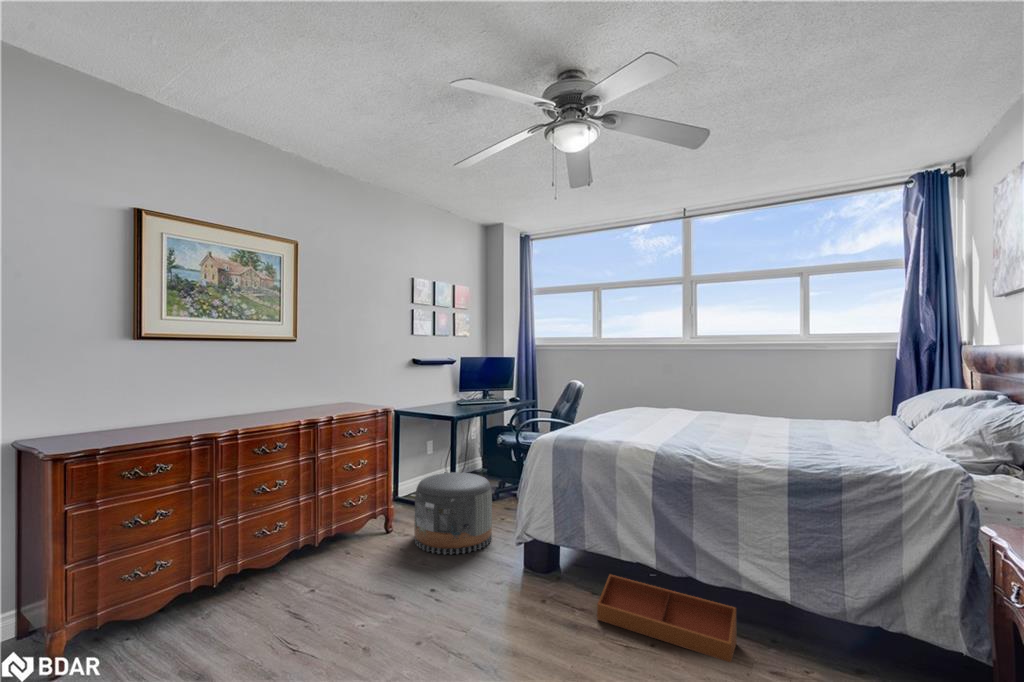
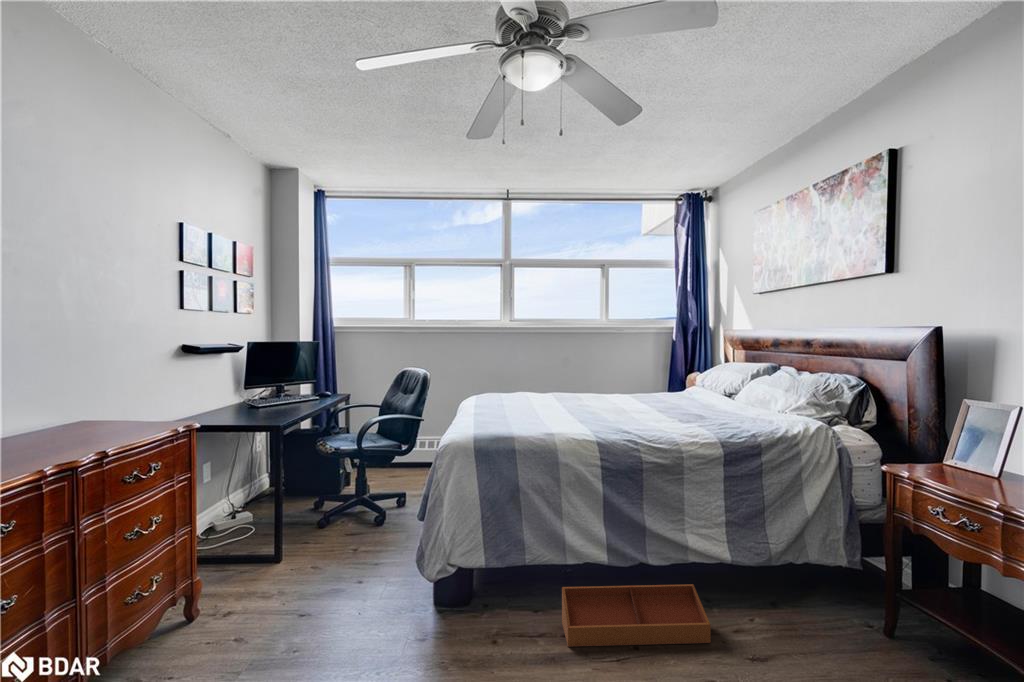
pouf: present [414,472,492,555] -> none [242,500,363,632]

